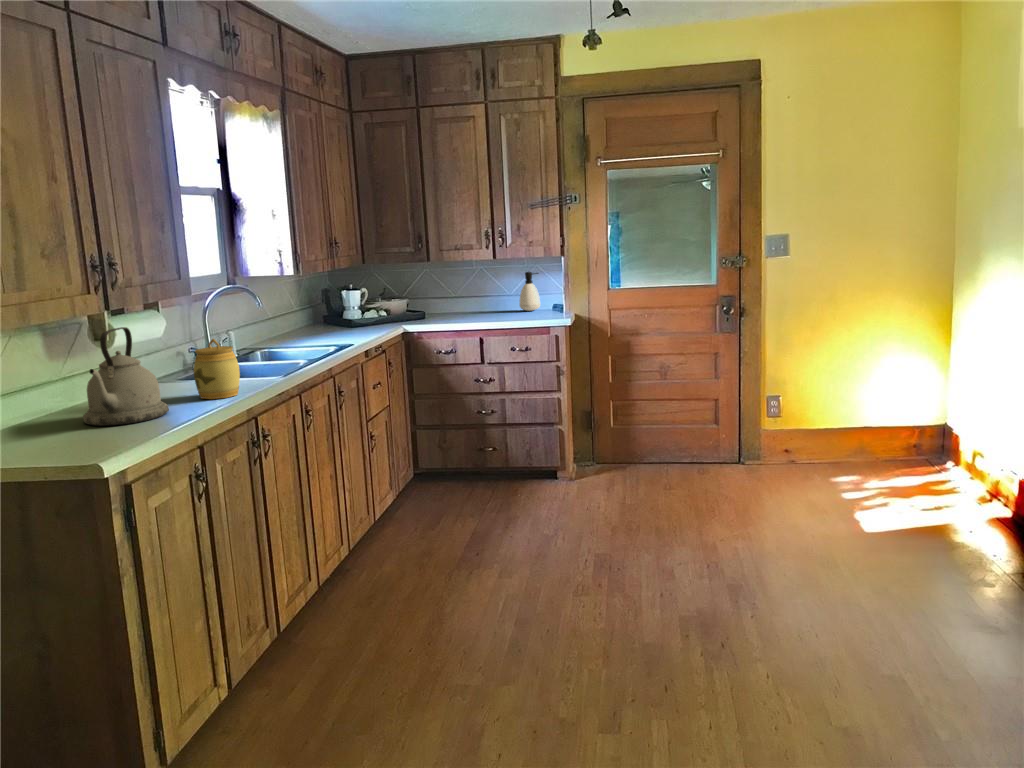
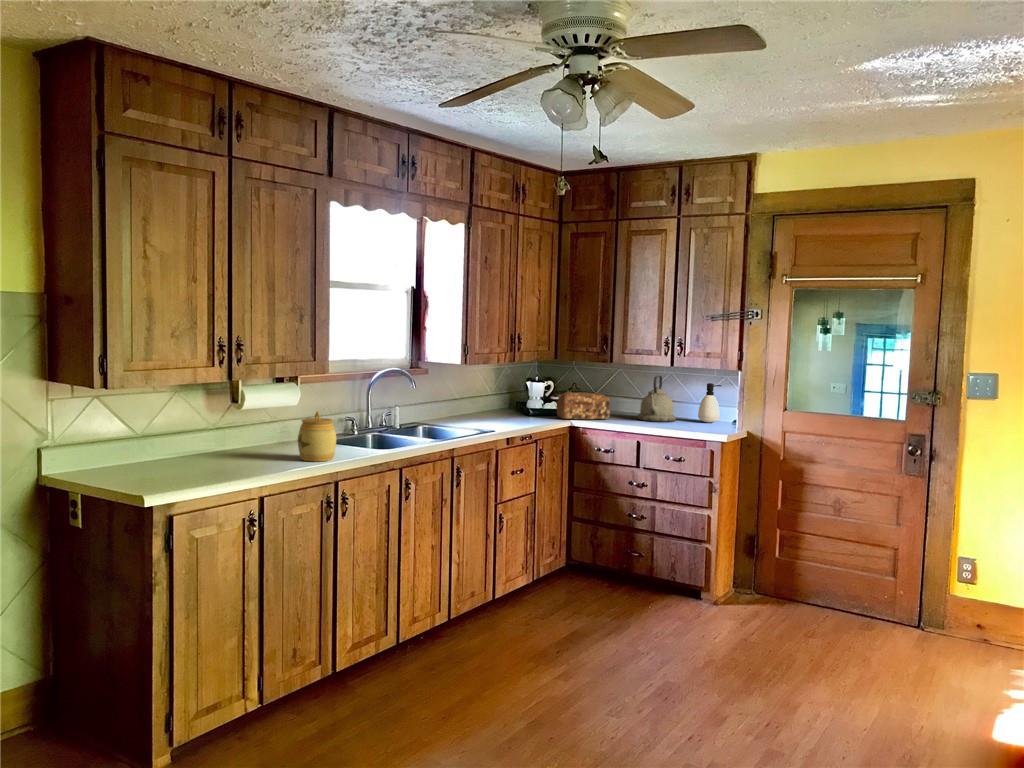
bread loaf: none [380,295,437,325] -> present [556,392,610,419]
kettle: present [83,327,169,426] -> present [637,376,676,422]

